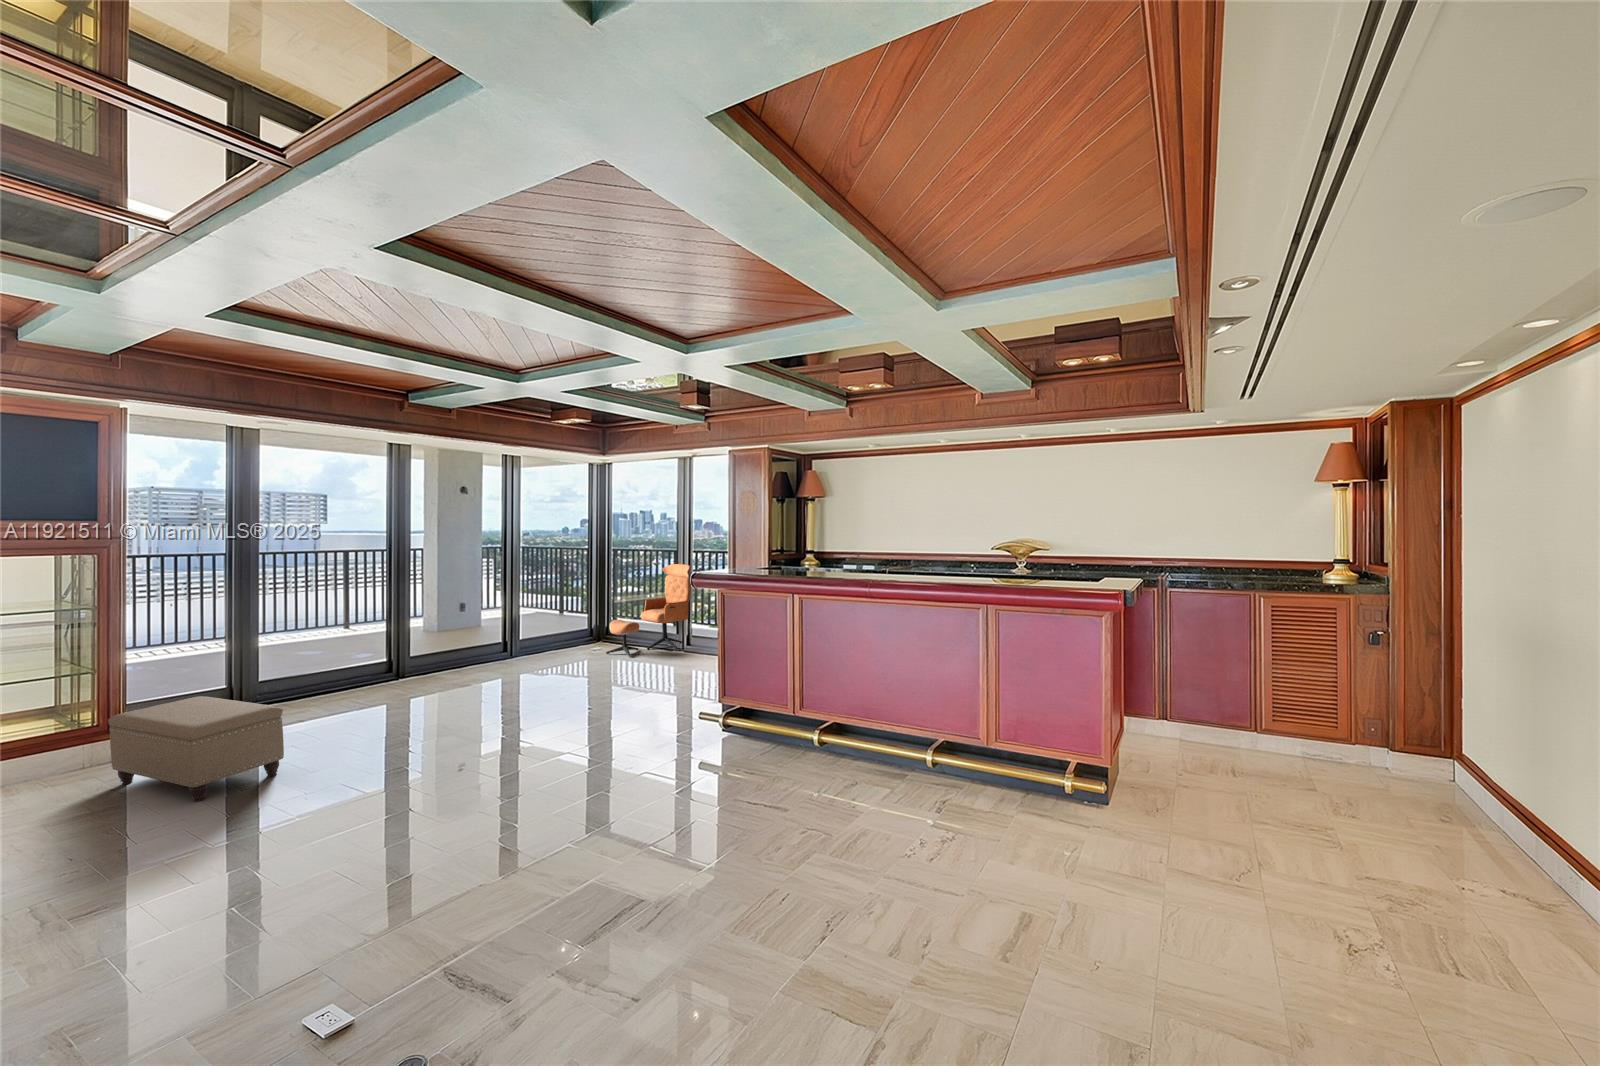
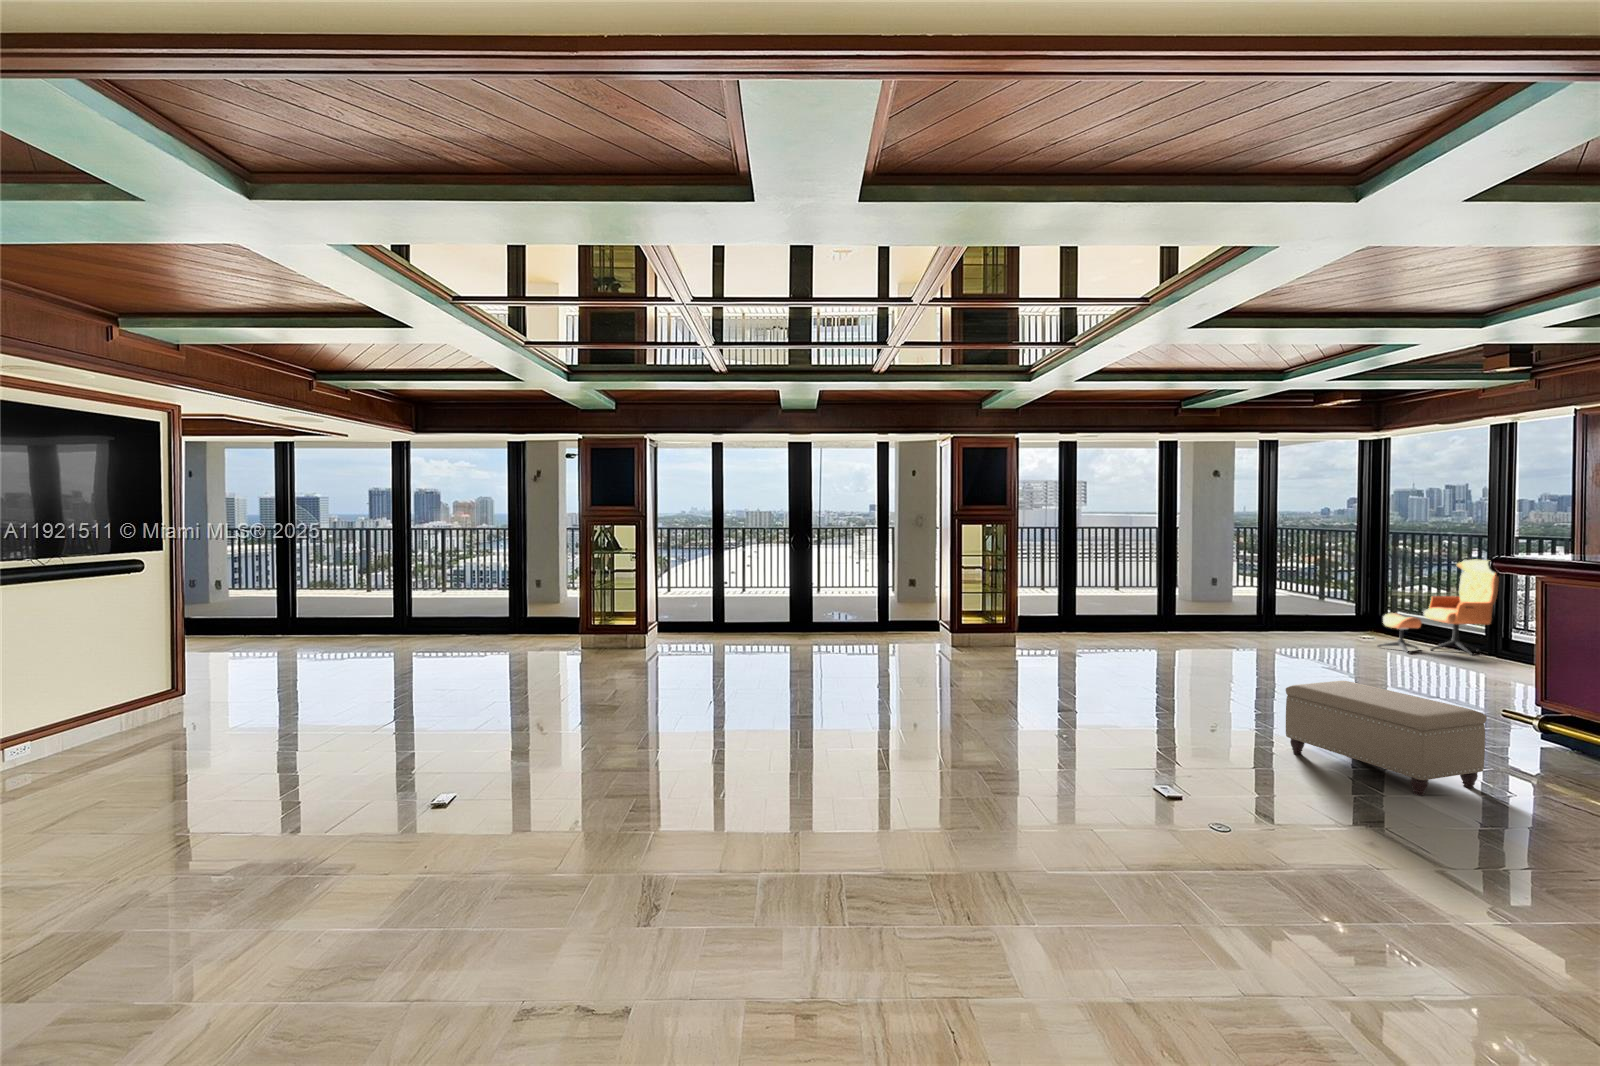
ottoman: present [108,696,284,802] -> present [1286,681,1487,796]

